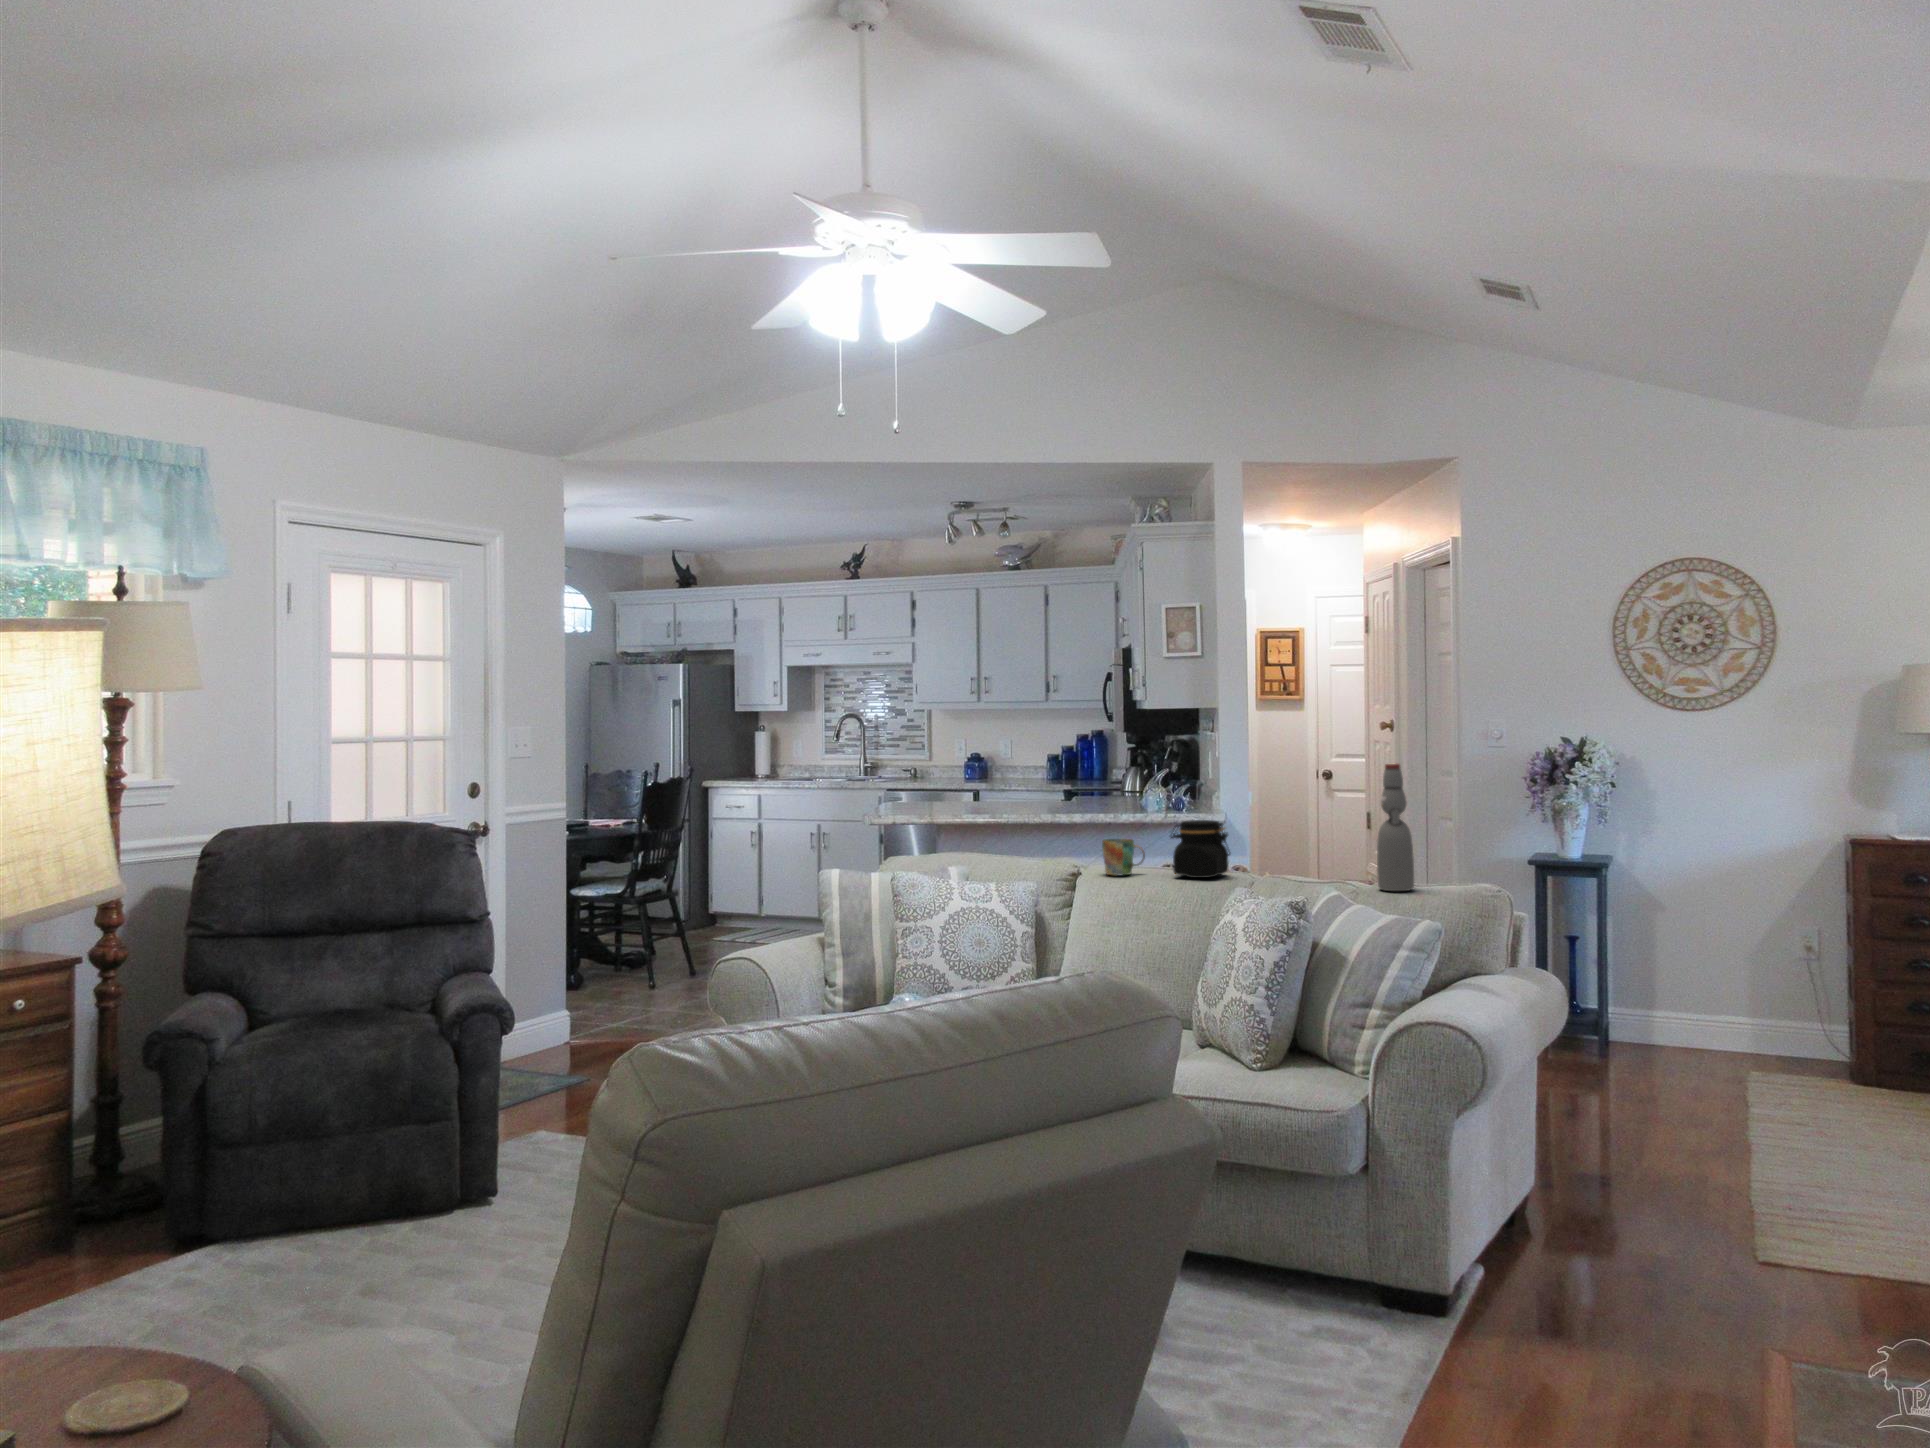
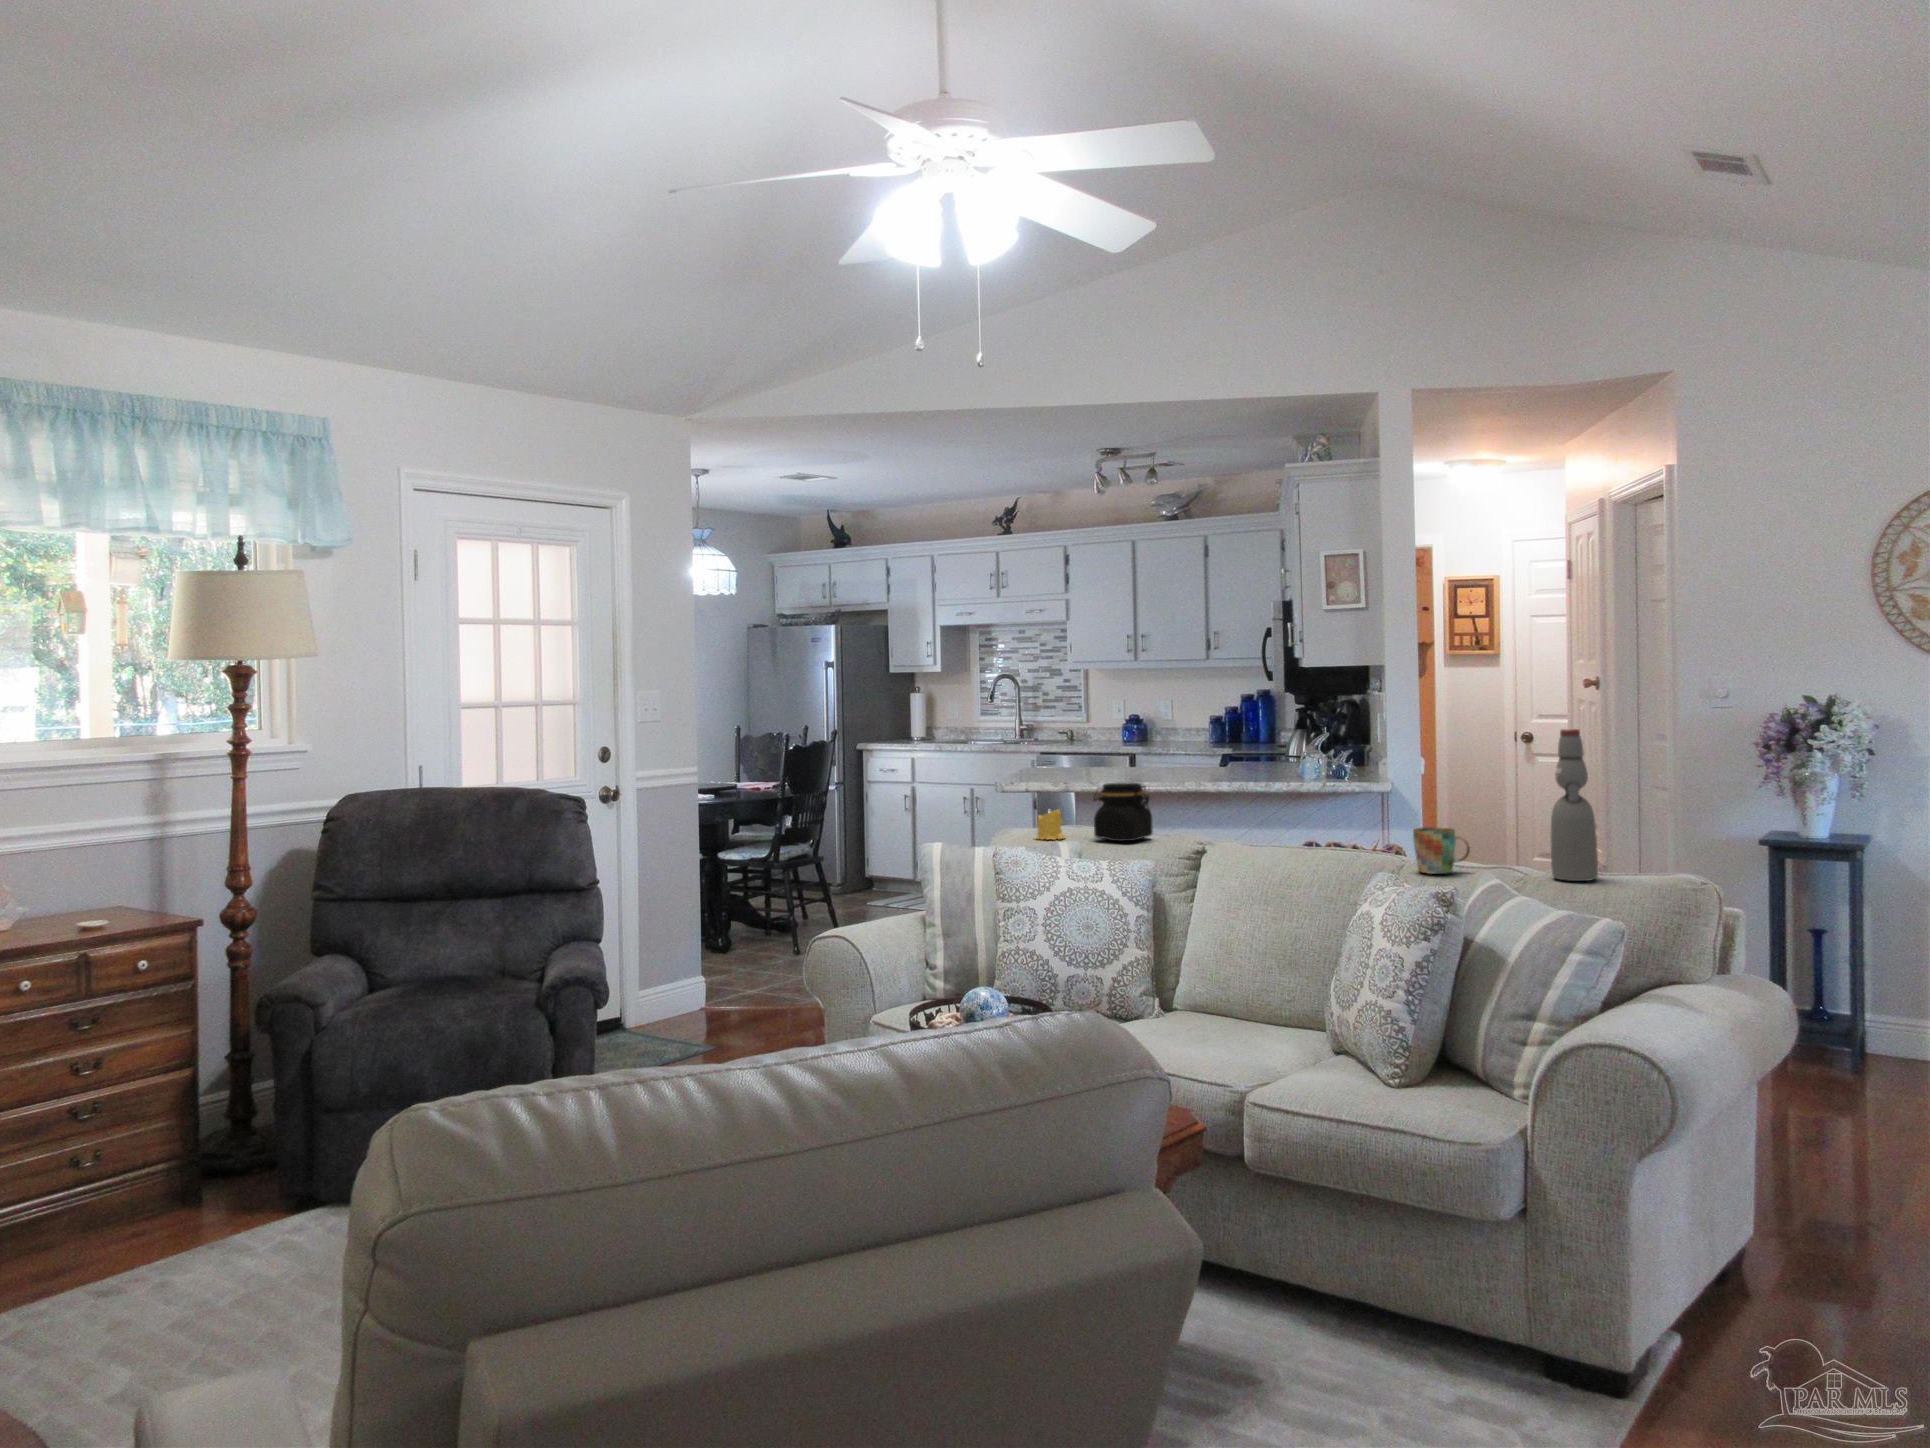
jar: present [1171,820,1230,878] -> present [1094,783,1153,841]
candle: none [925,837,955,866] -> present [1037,810,1065,840]
mug: present [1102,839,1145,876] -> present [1413,827,1470,874]

